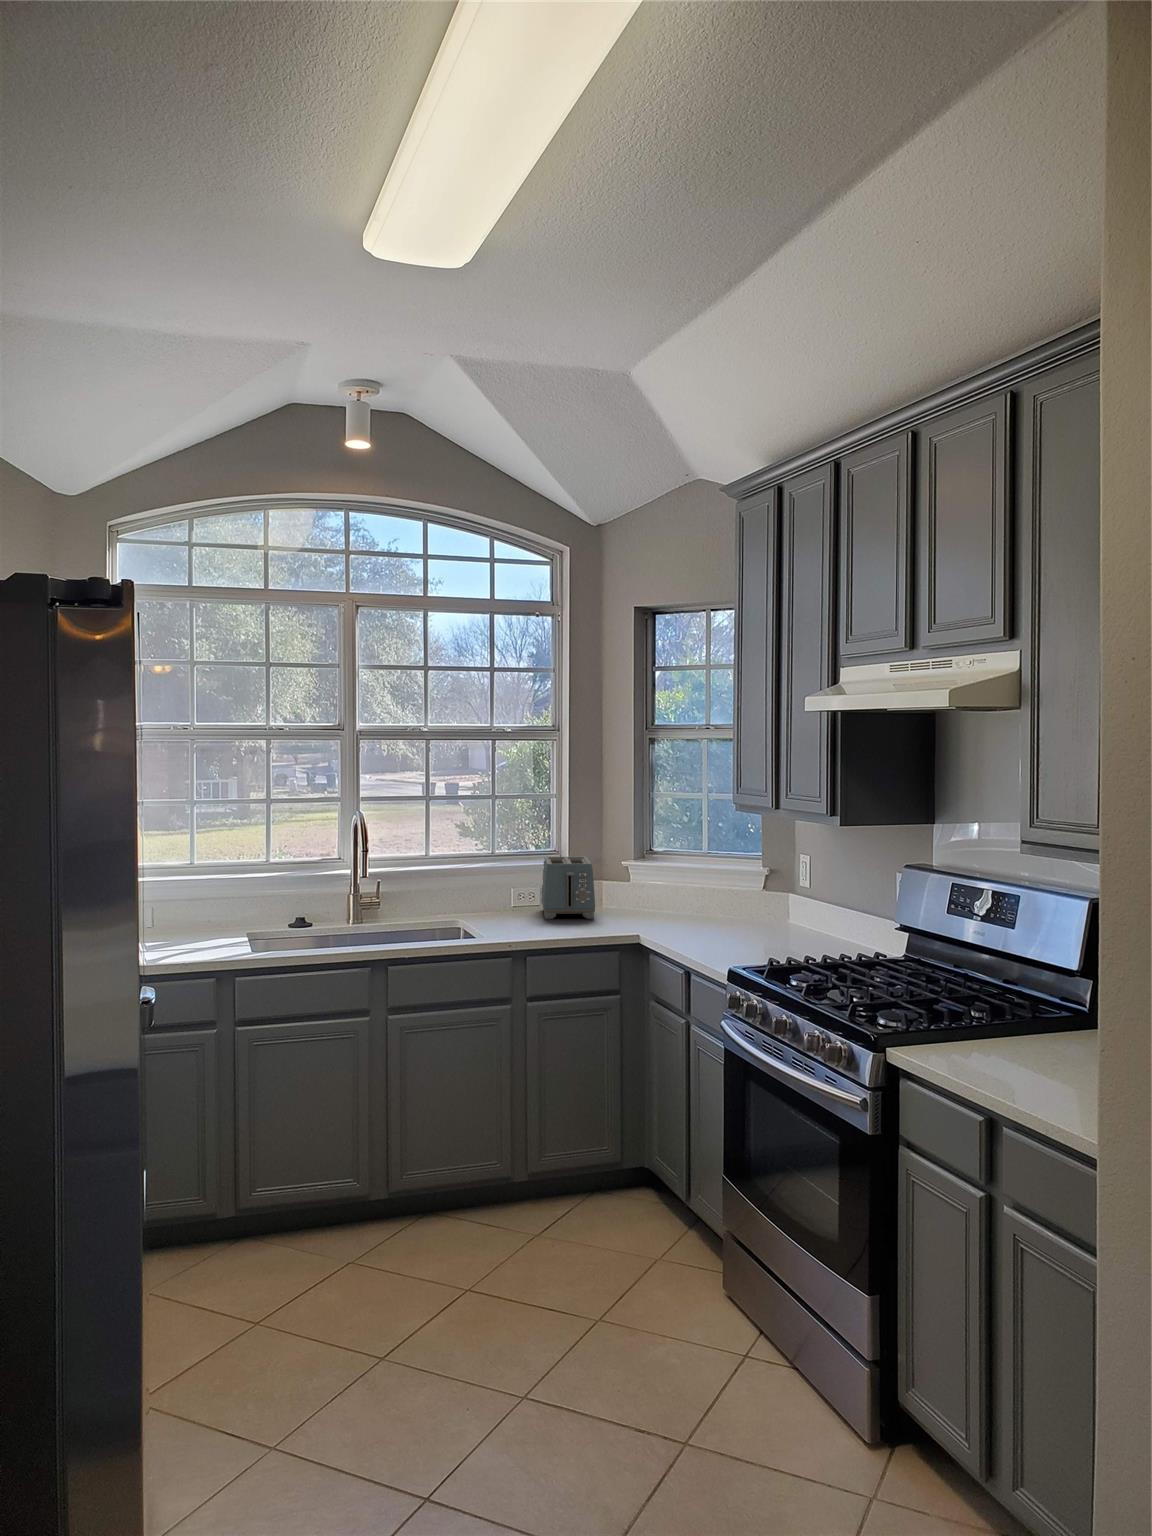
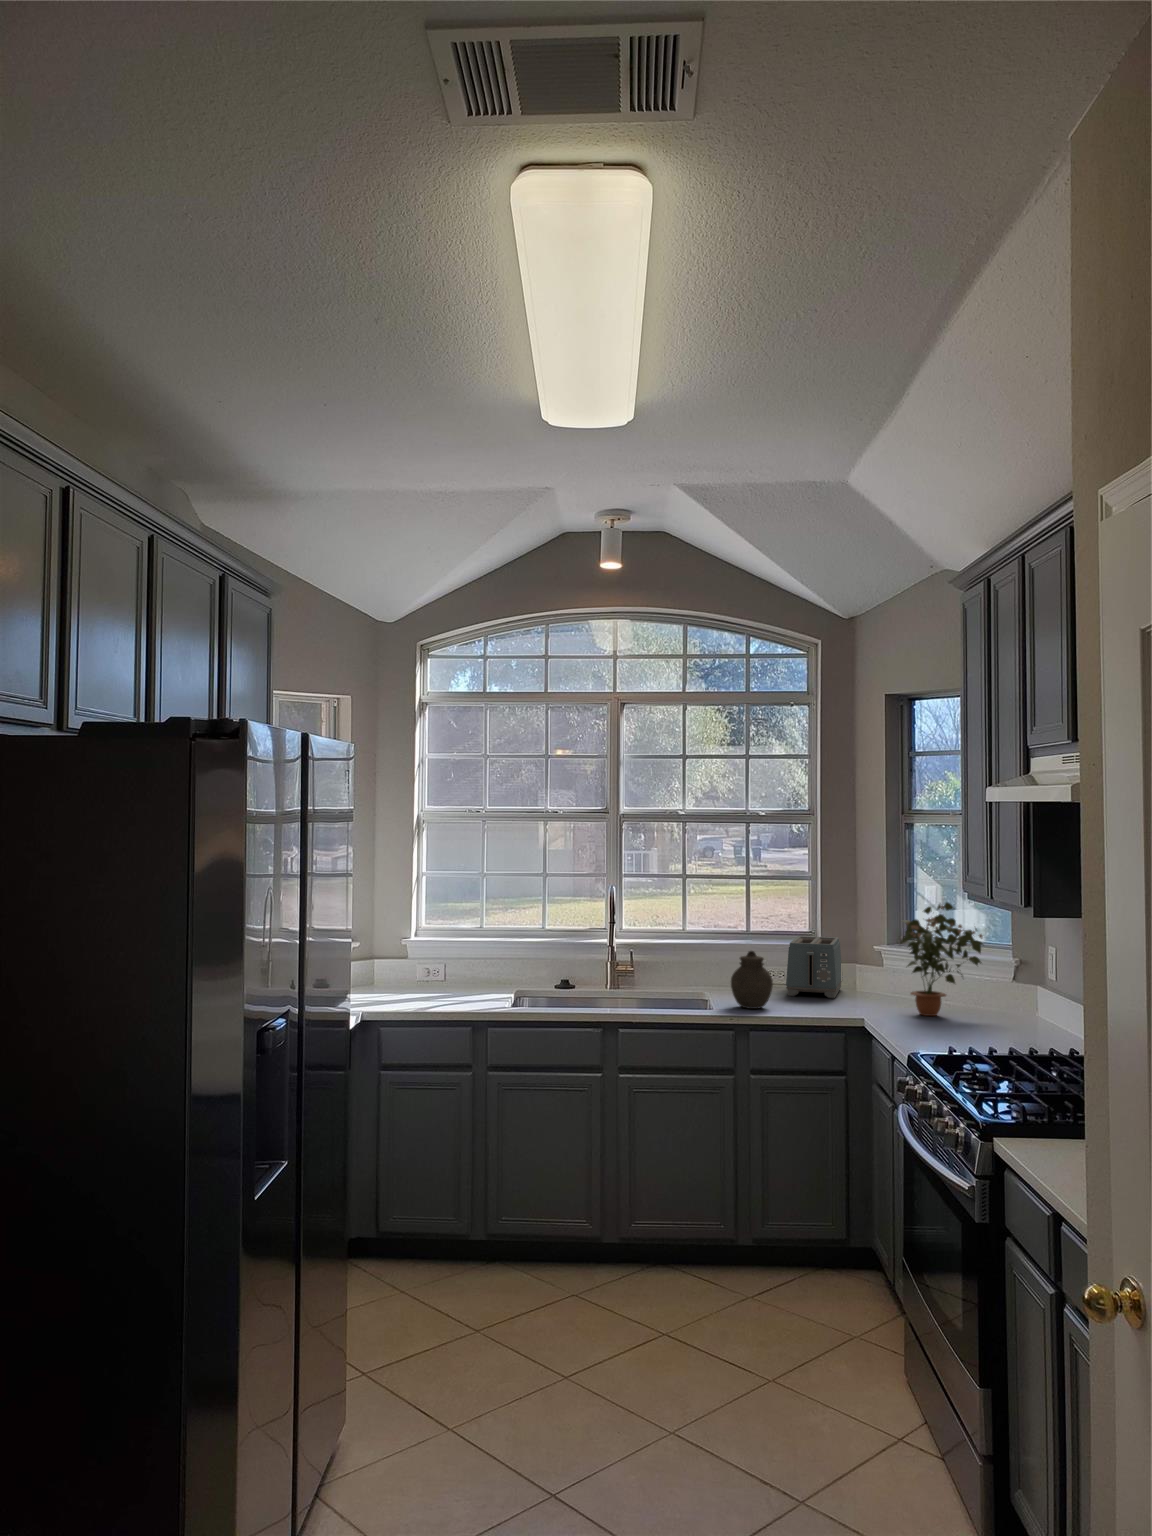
potted plant: none [663,816,751,930] -> present [901,903,983,1016]
jar: none [504,874,548,935] -> present [731,951,773,1009]

